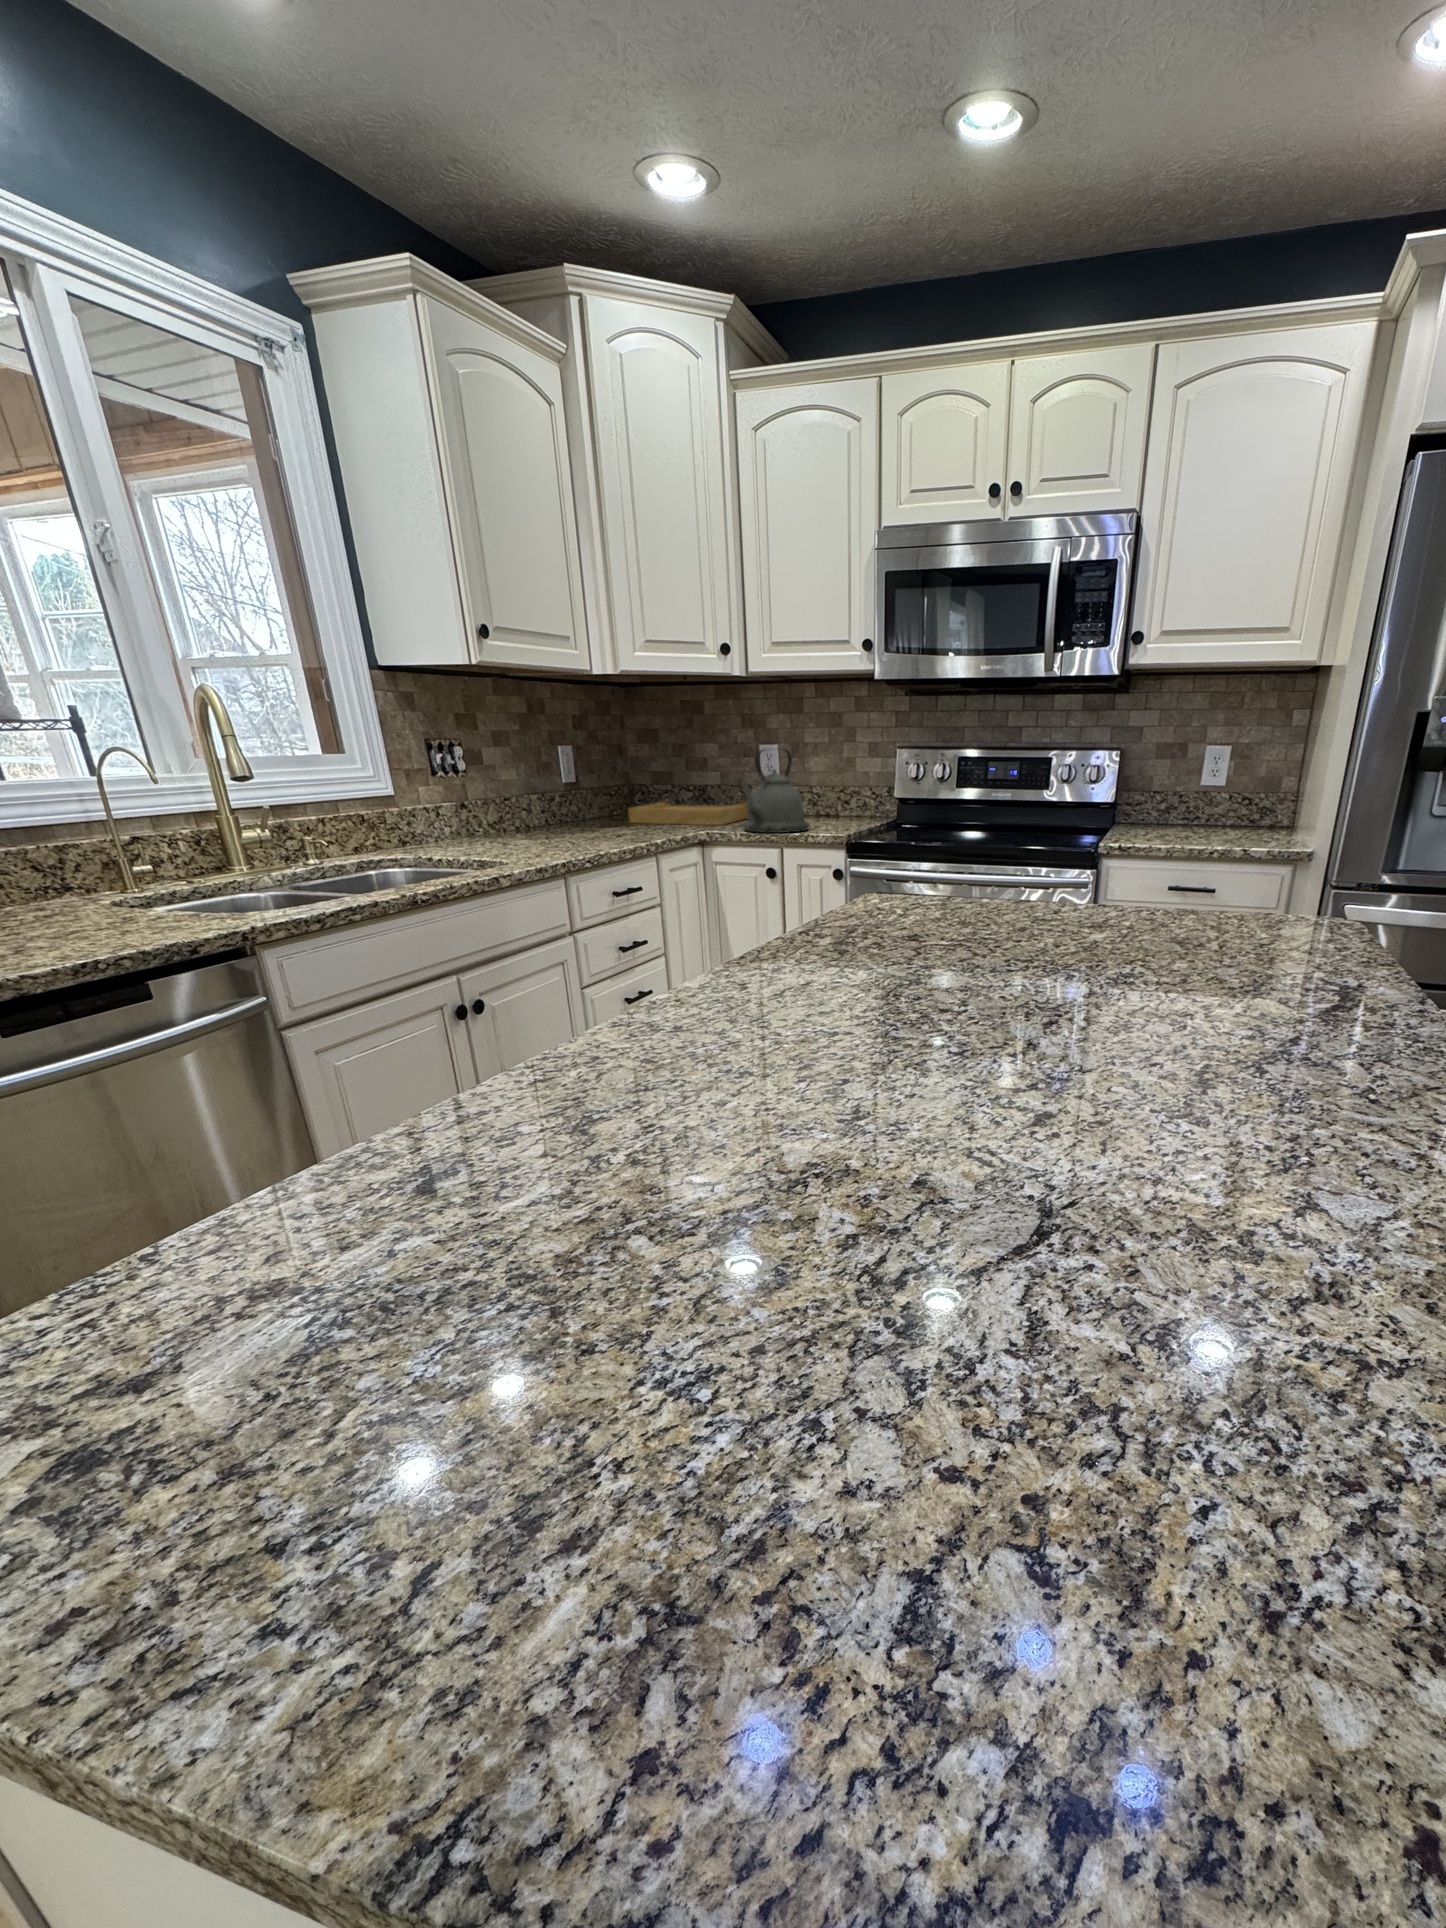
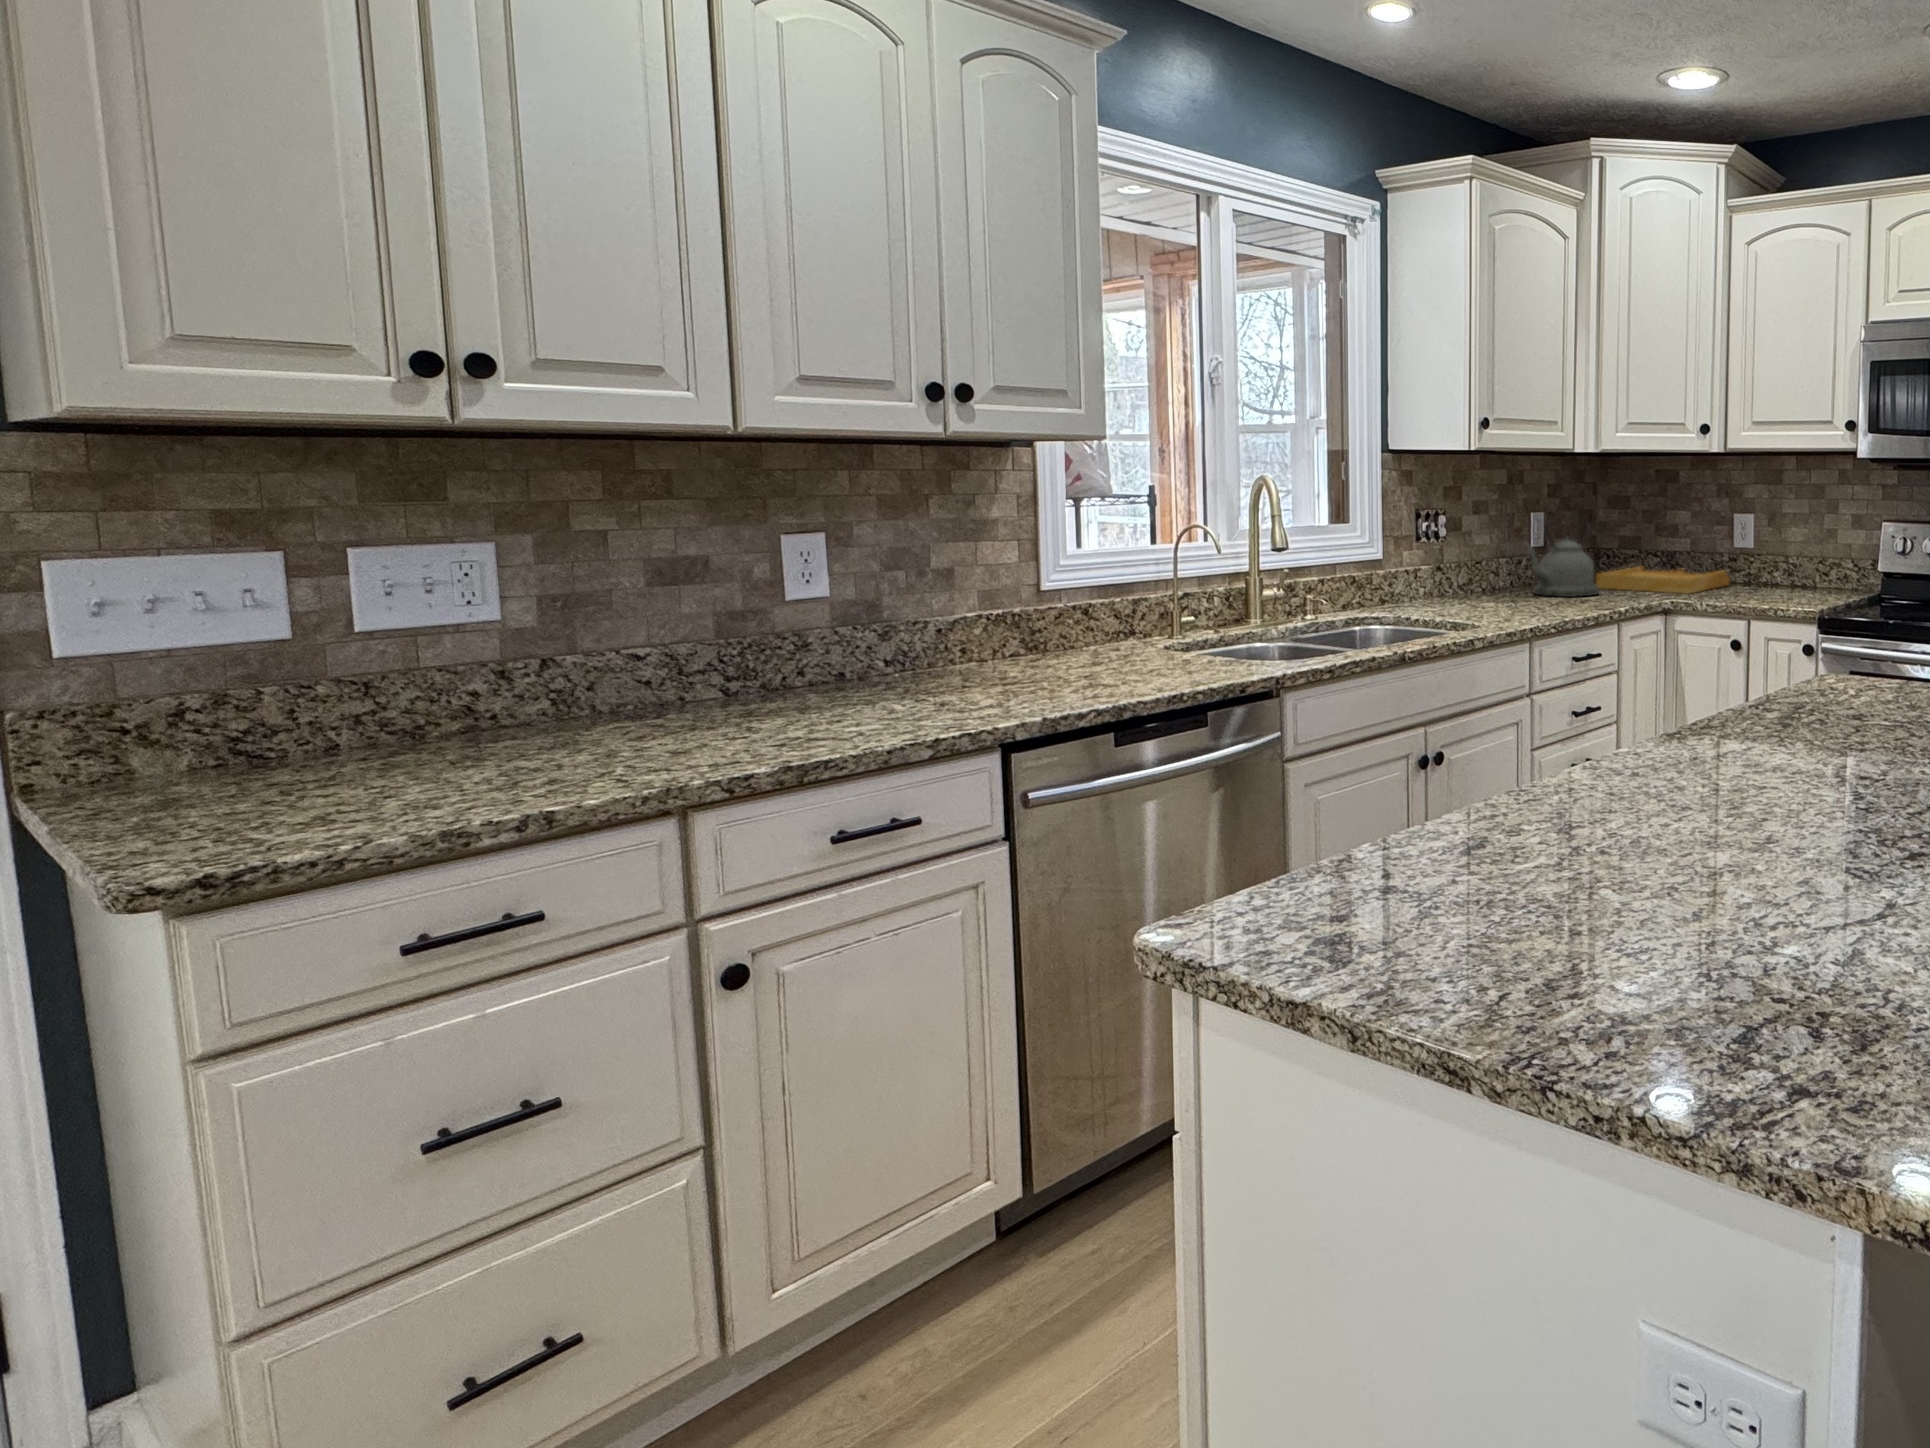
kettle: present [739,749,809,833] -> present [1526,517,1599,597]

